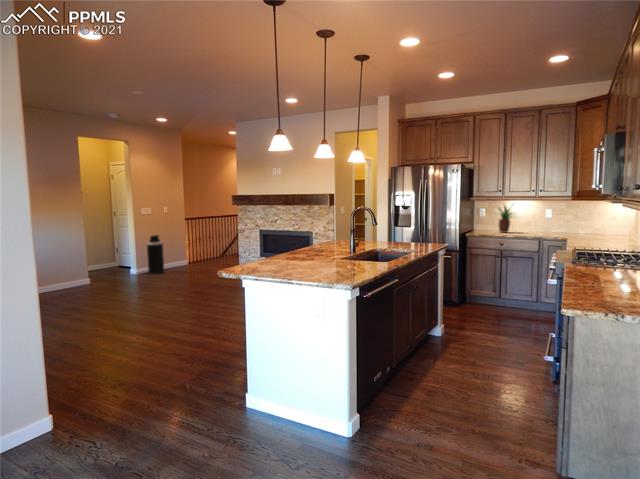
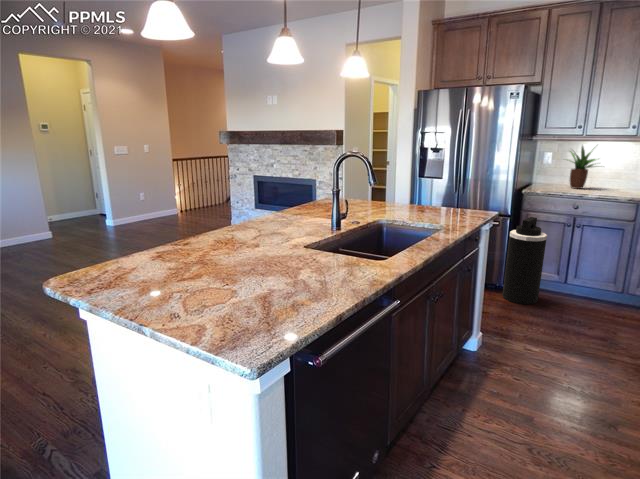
trash can: present [147,235,164,274] -> present [502,217,547,305]

